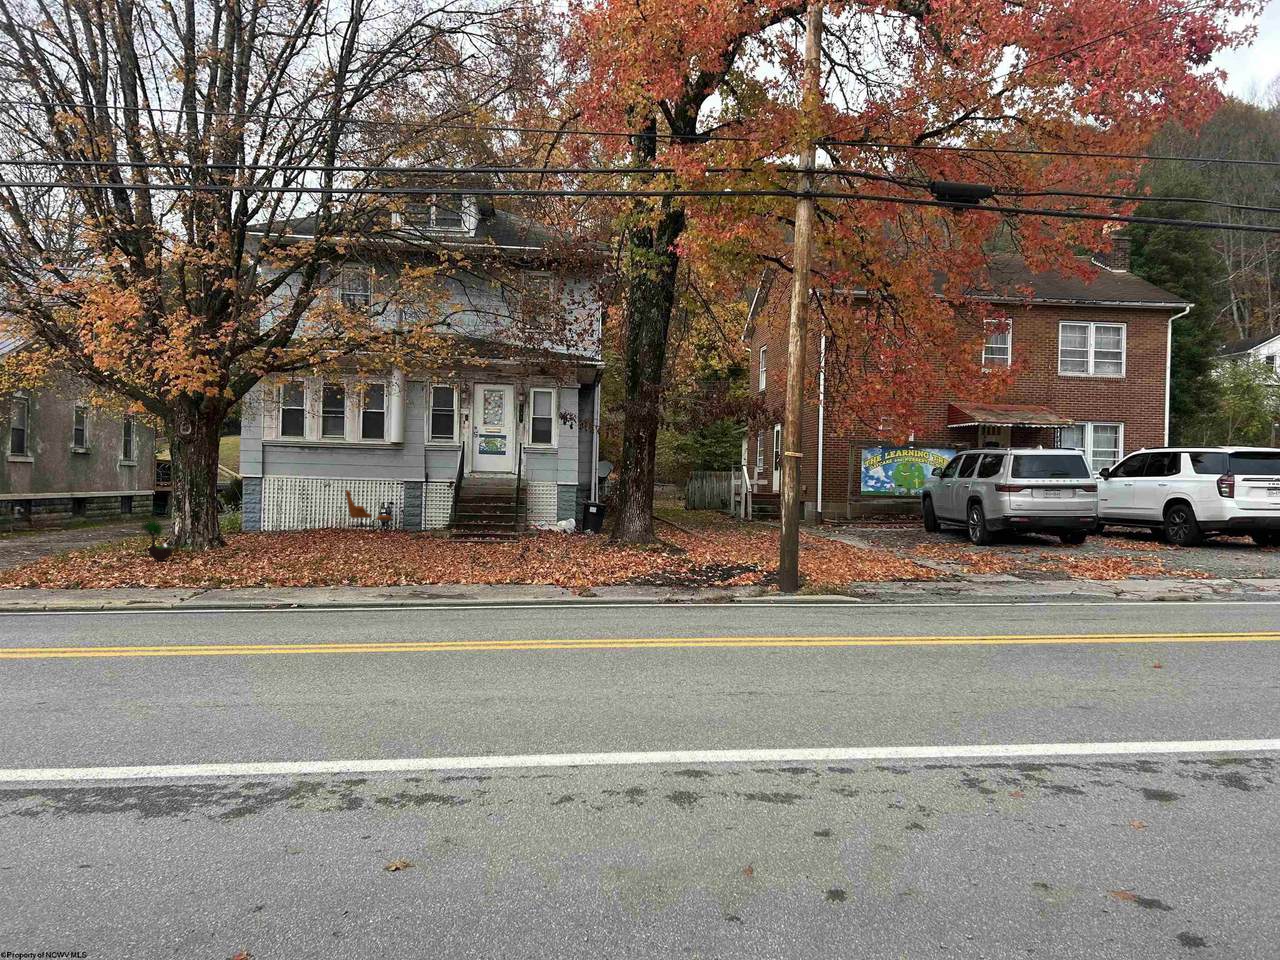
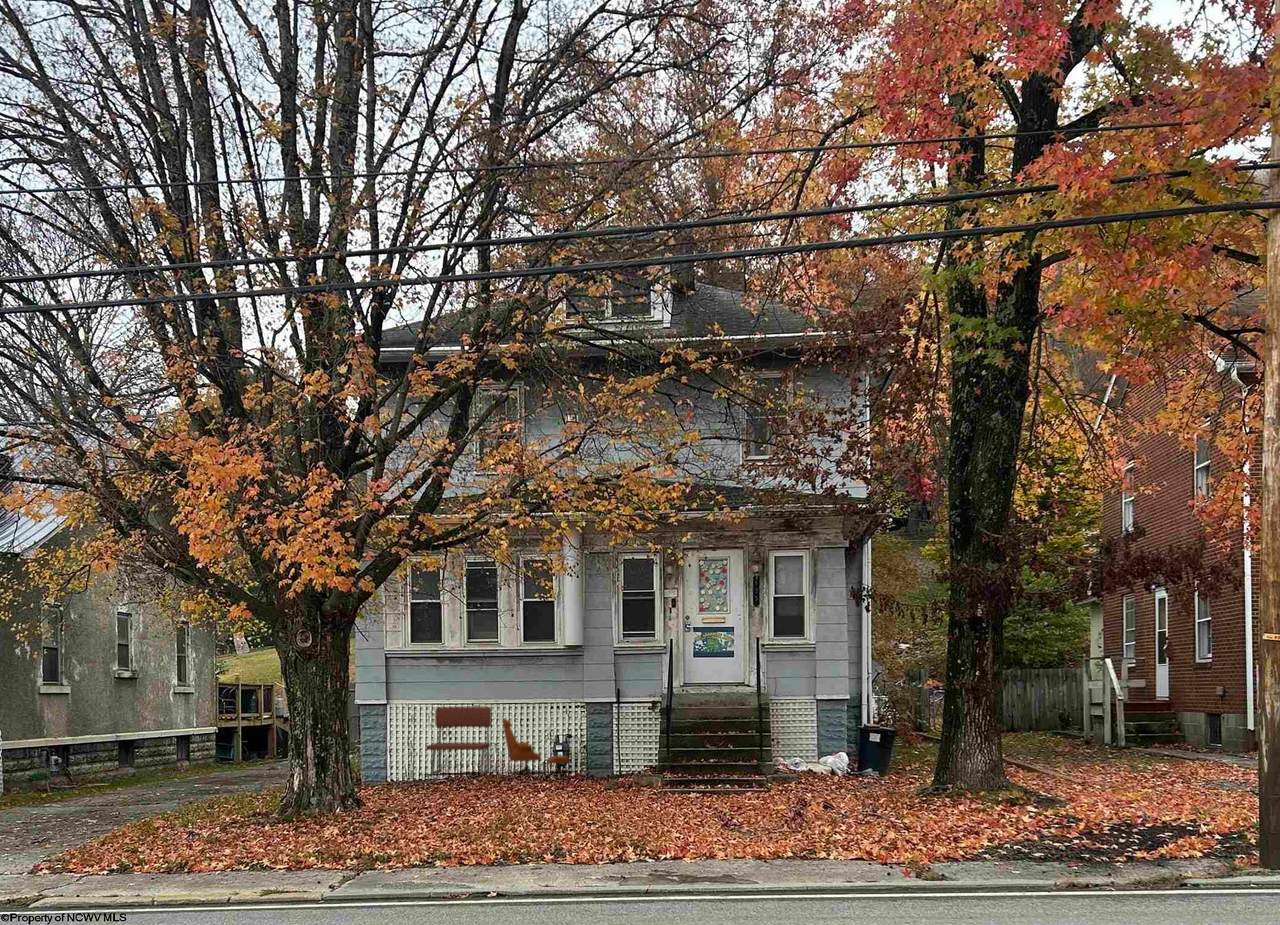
bench: none [291,481,339,527] -> present [426,706,491,775]
potted tree: present [141,520,172,561] -> none [246,763,289,831]

